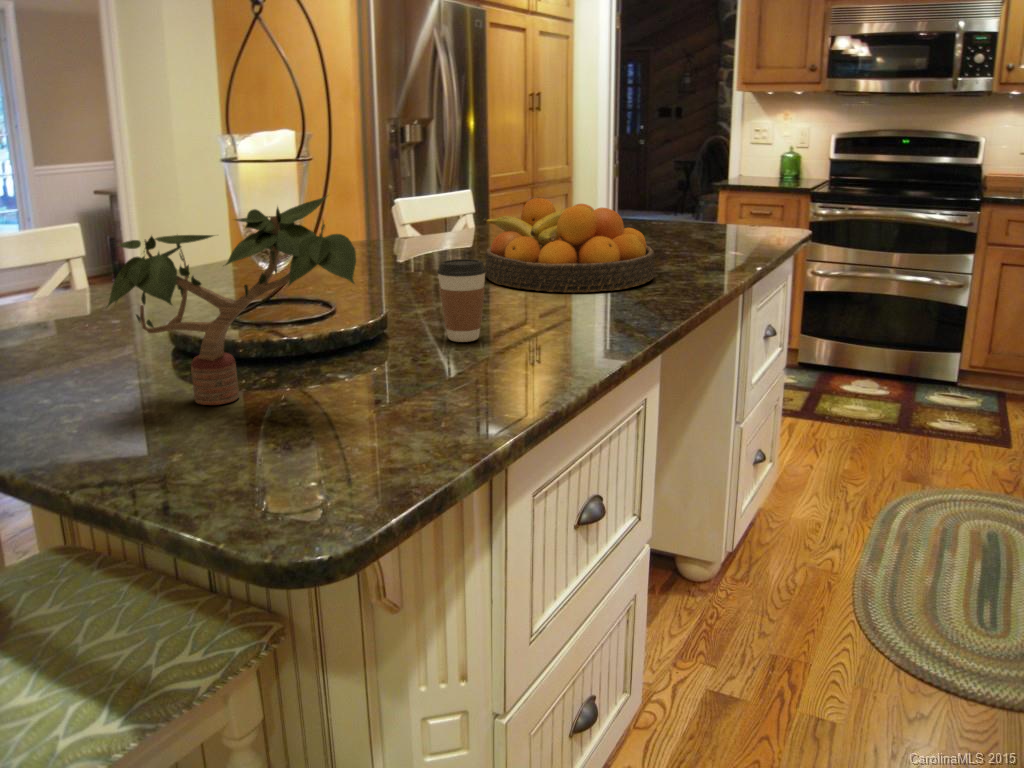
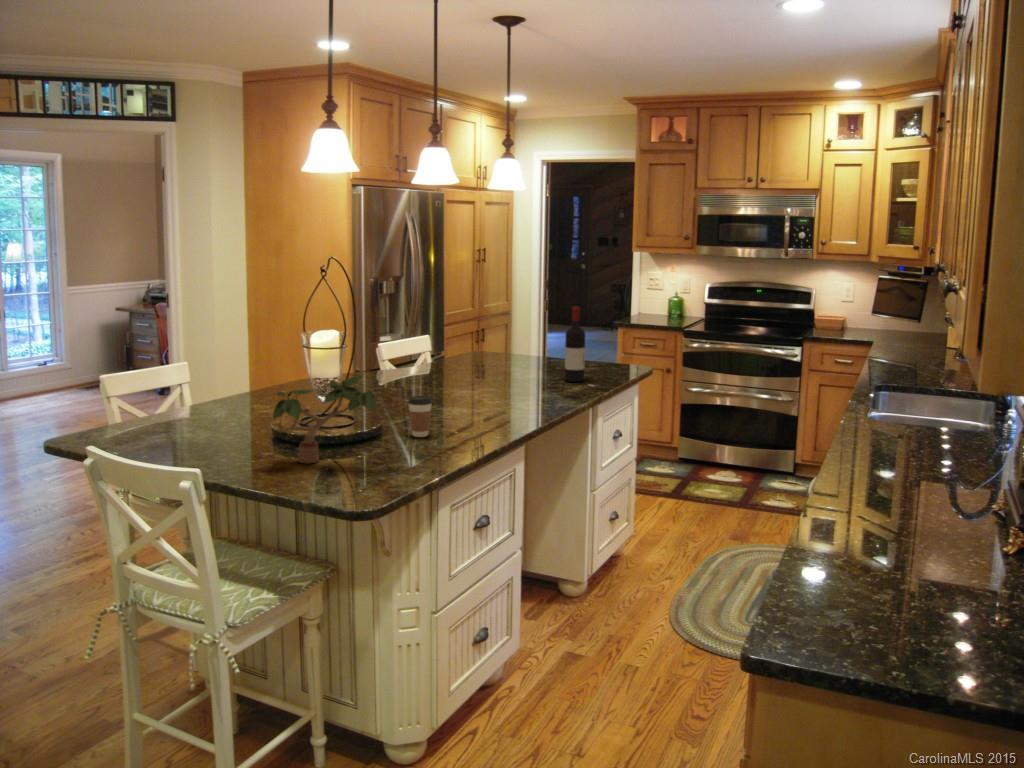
wine bottle: none [692,123,729,249] -> present [565,307,585,382]
fruit bowl: present [483,198,655,293] -> none [433,355,531,411]

